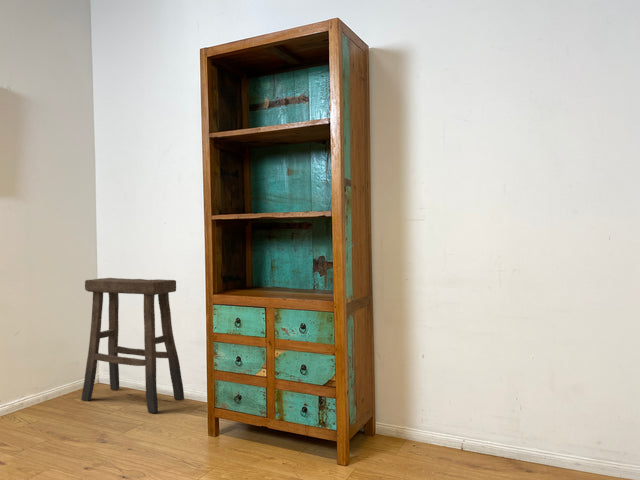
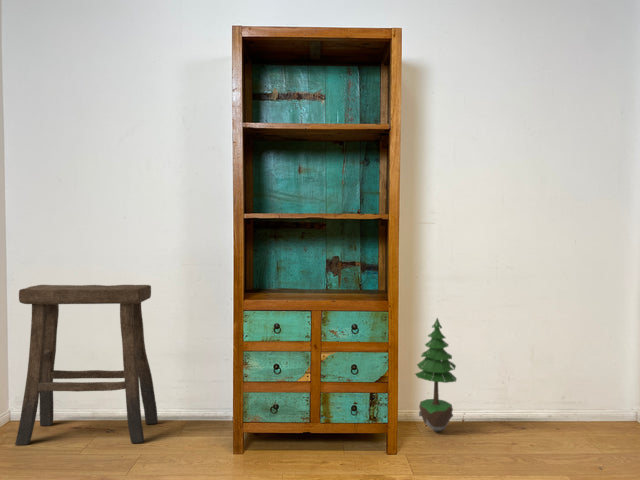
potted tree: none [388,324,436,454] -> present [415,318,457,432]

